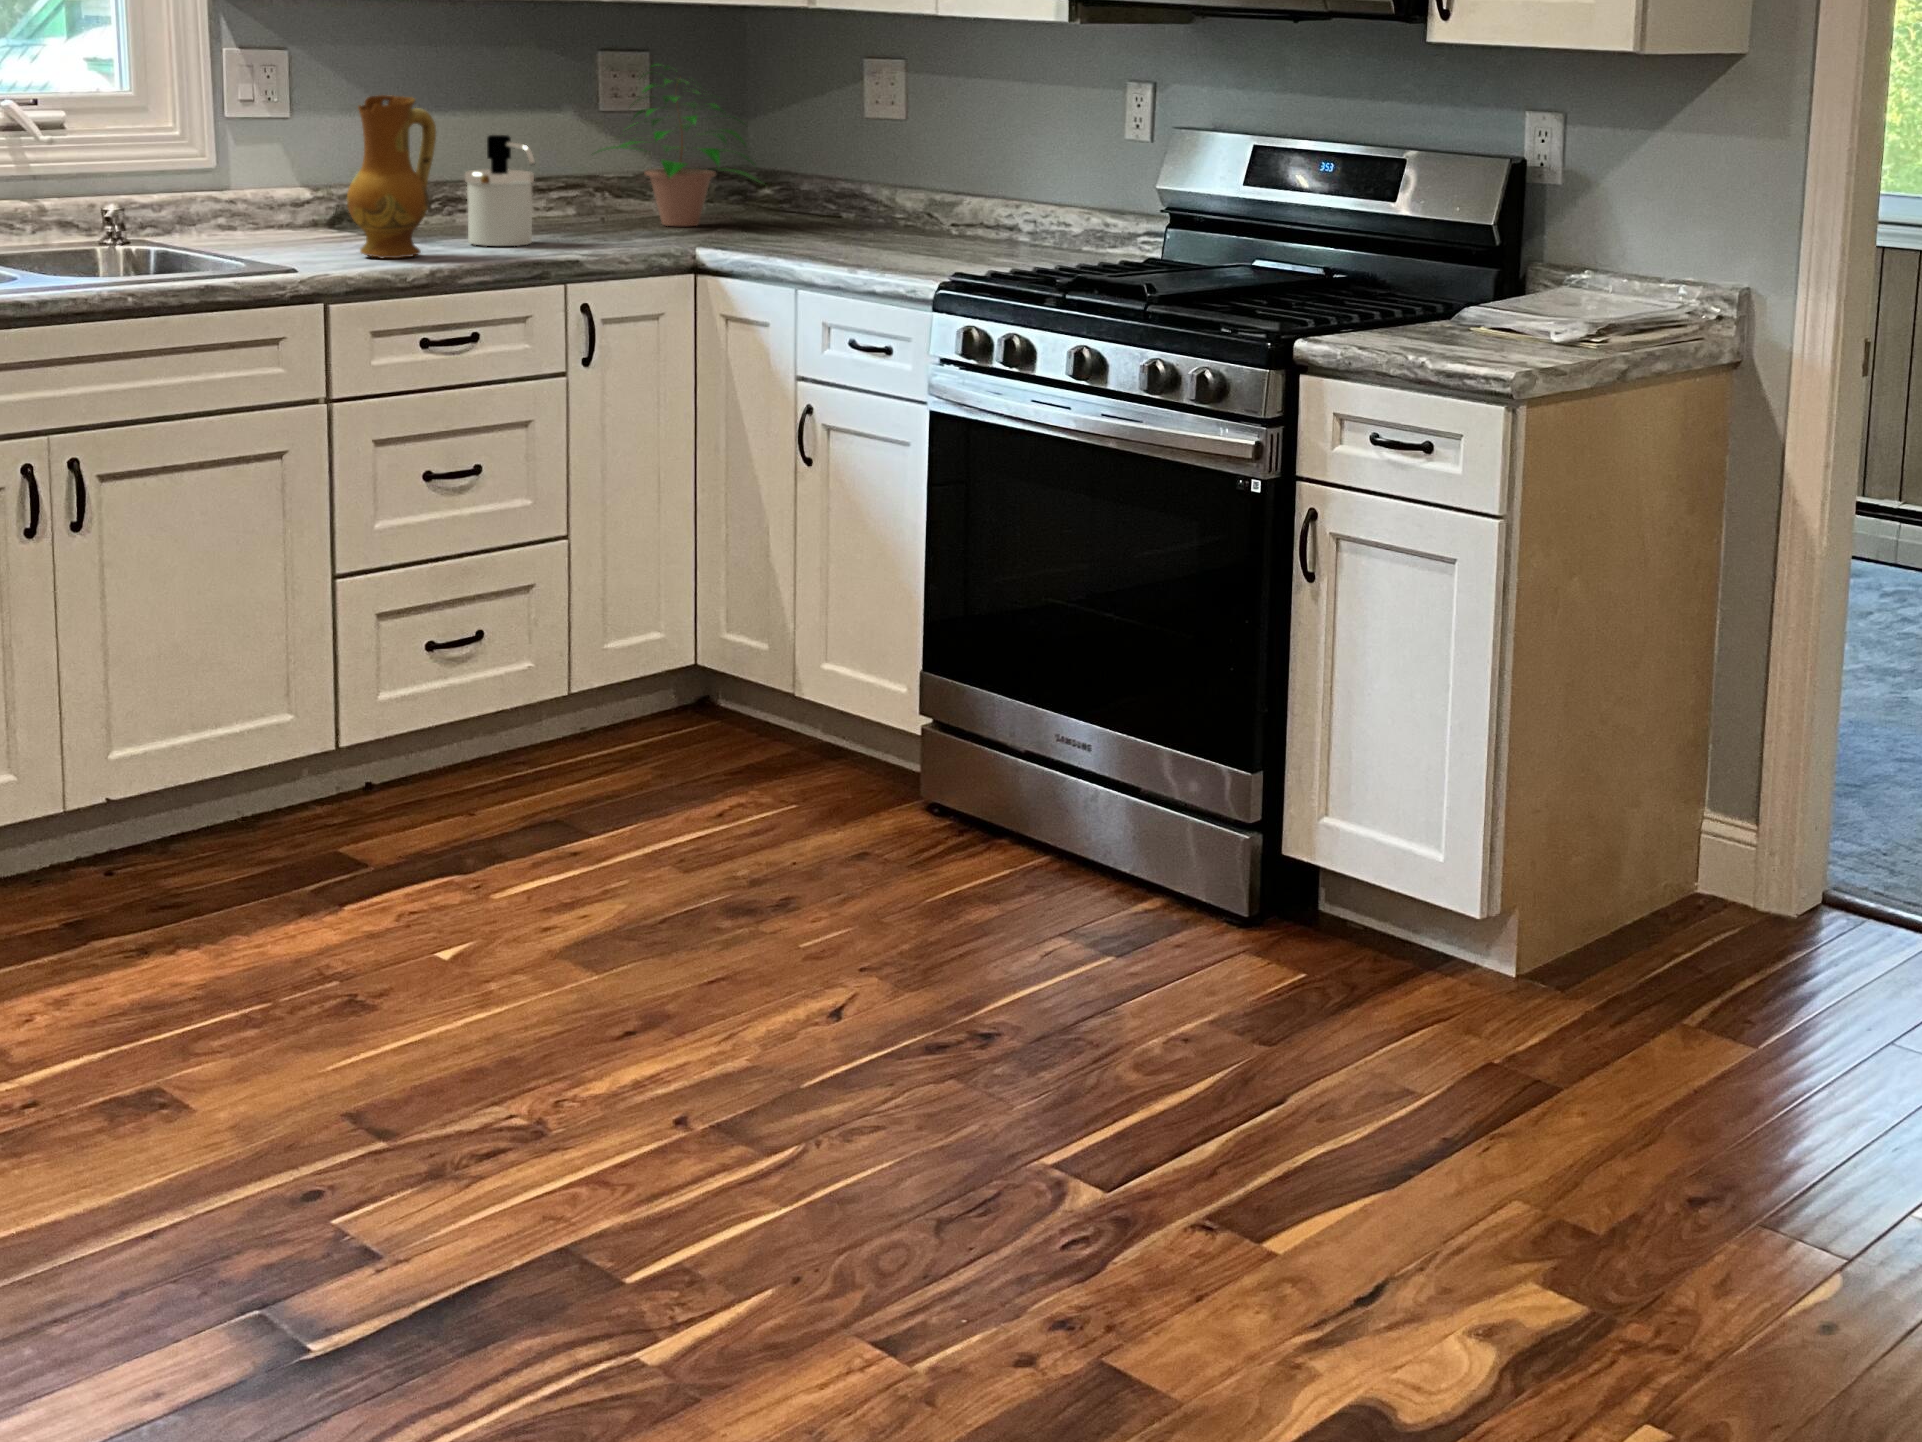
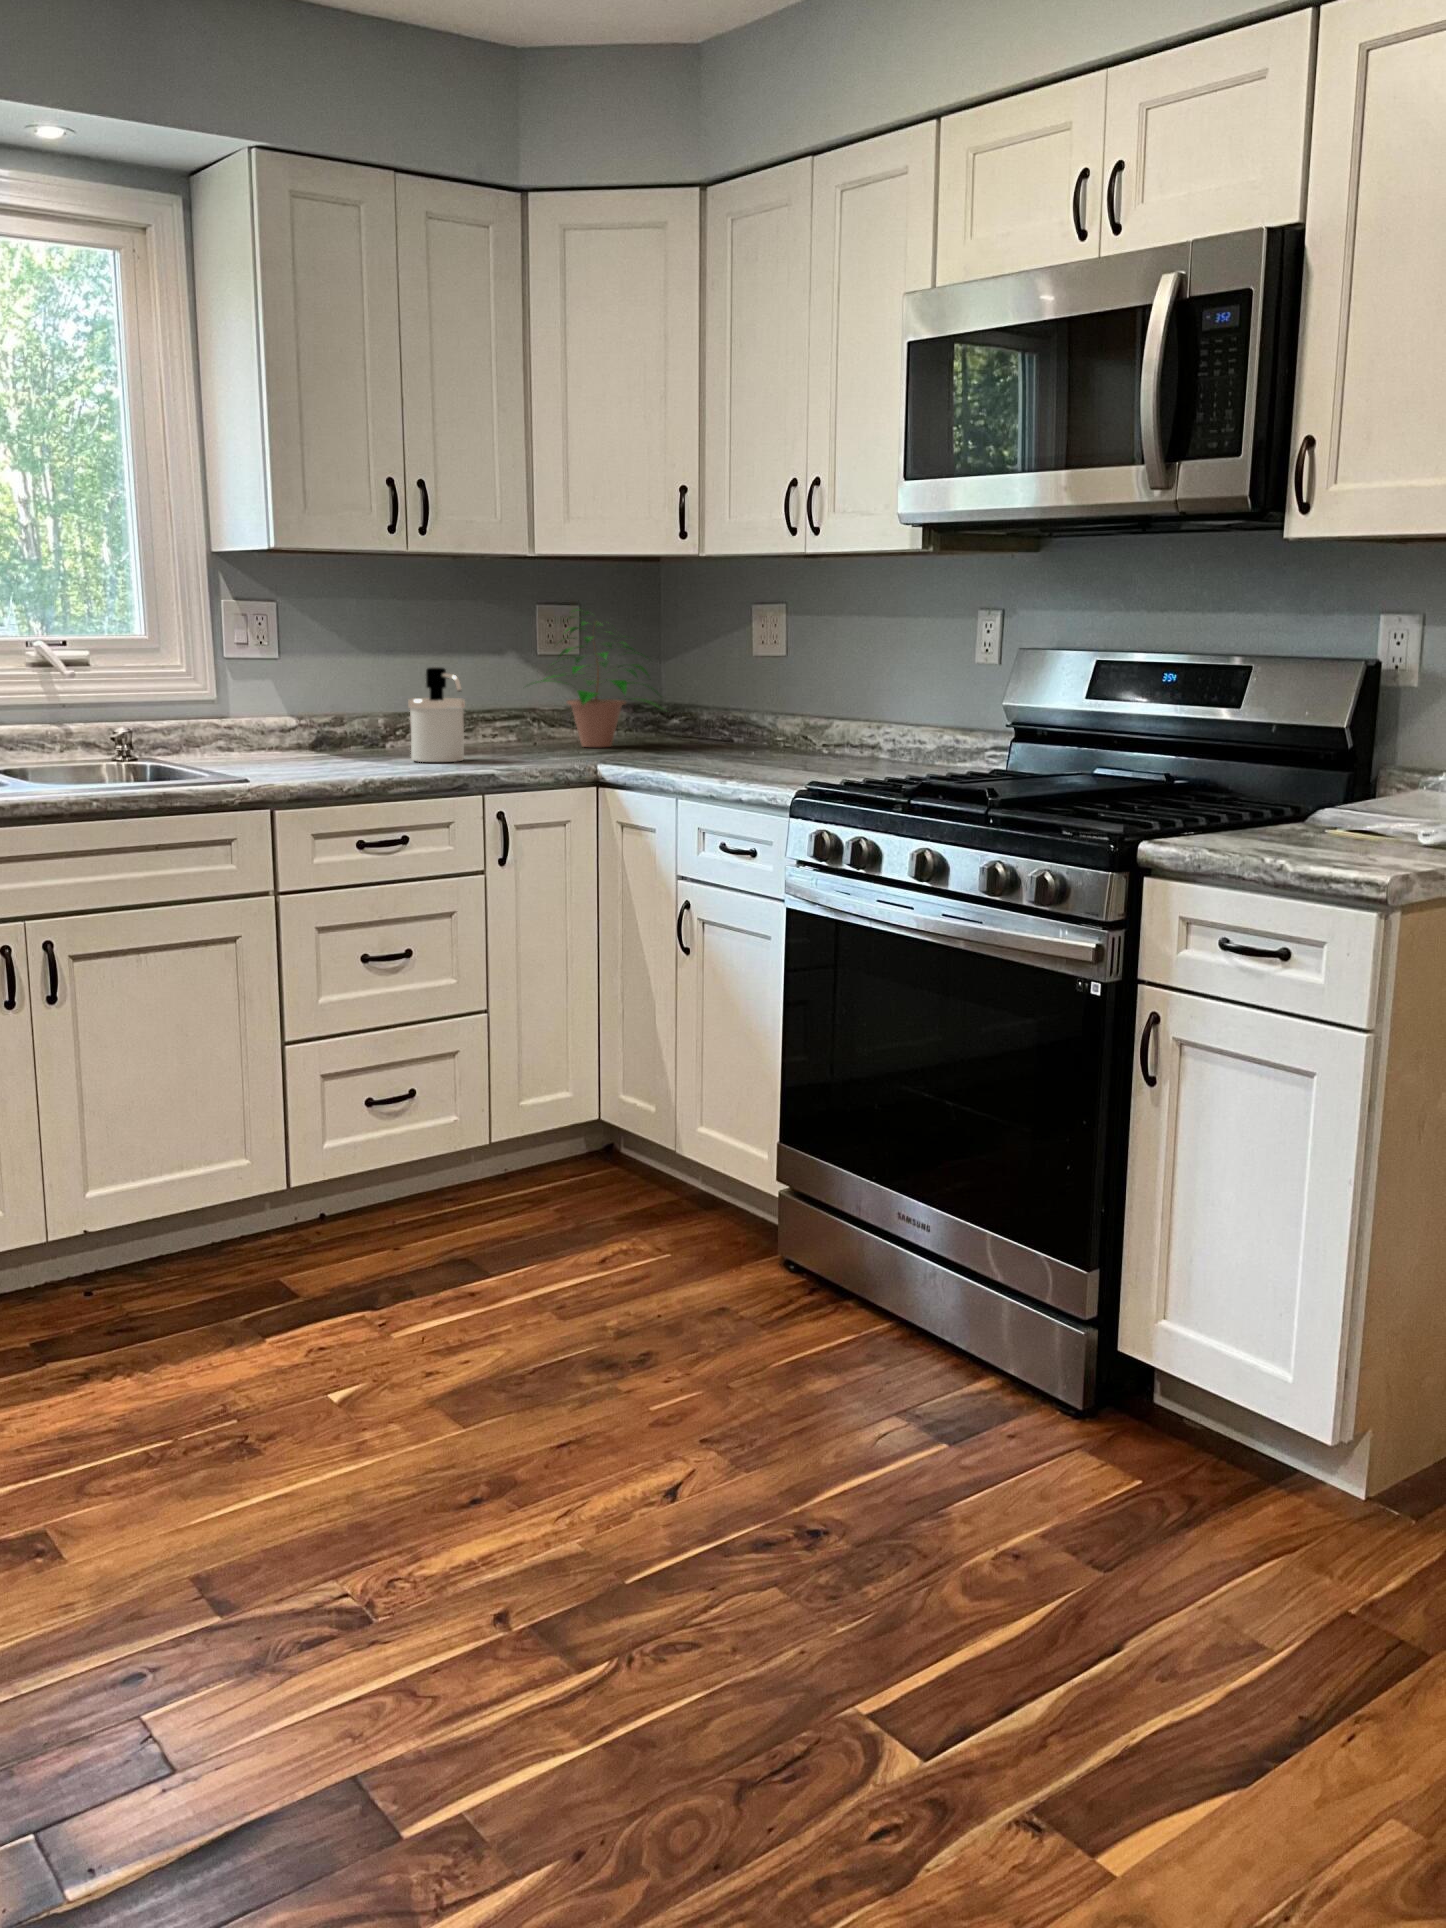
ceramic jug: present [347,95,436,259] -> none [302,632,378,772]

